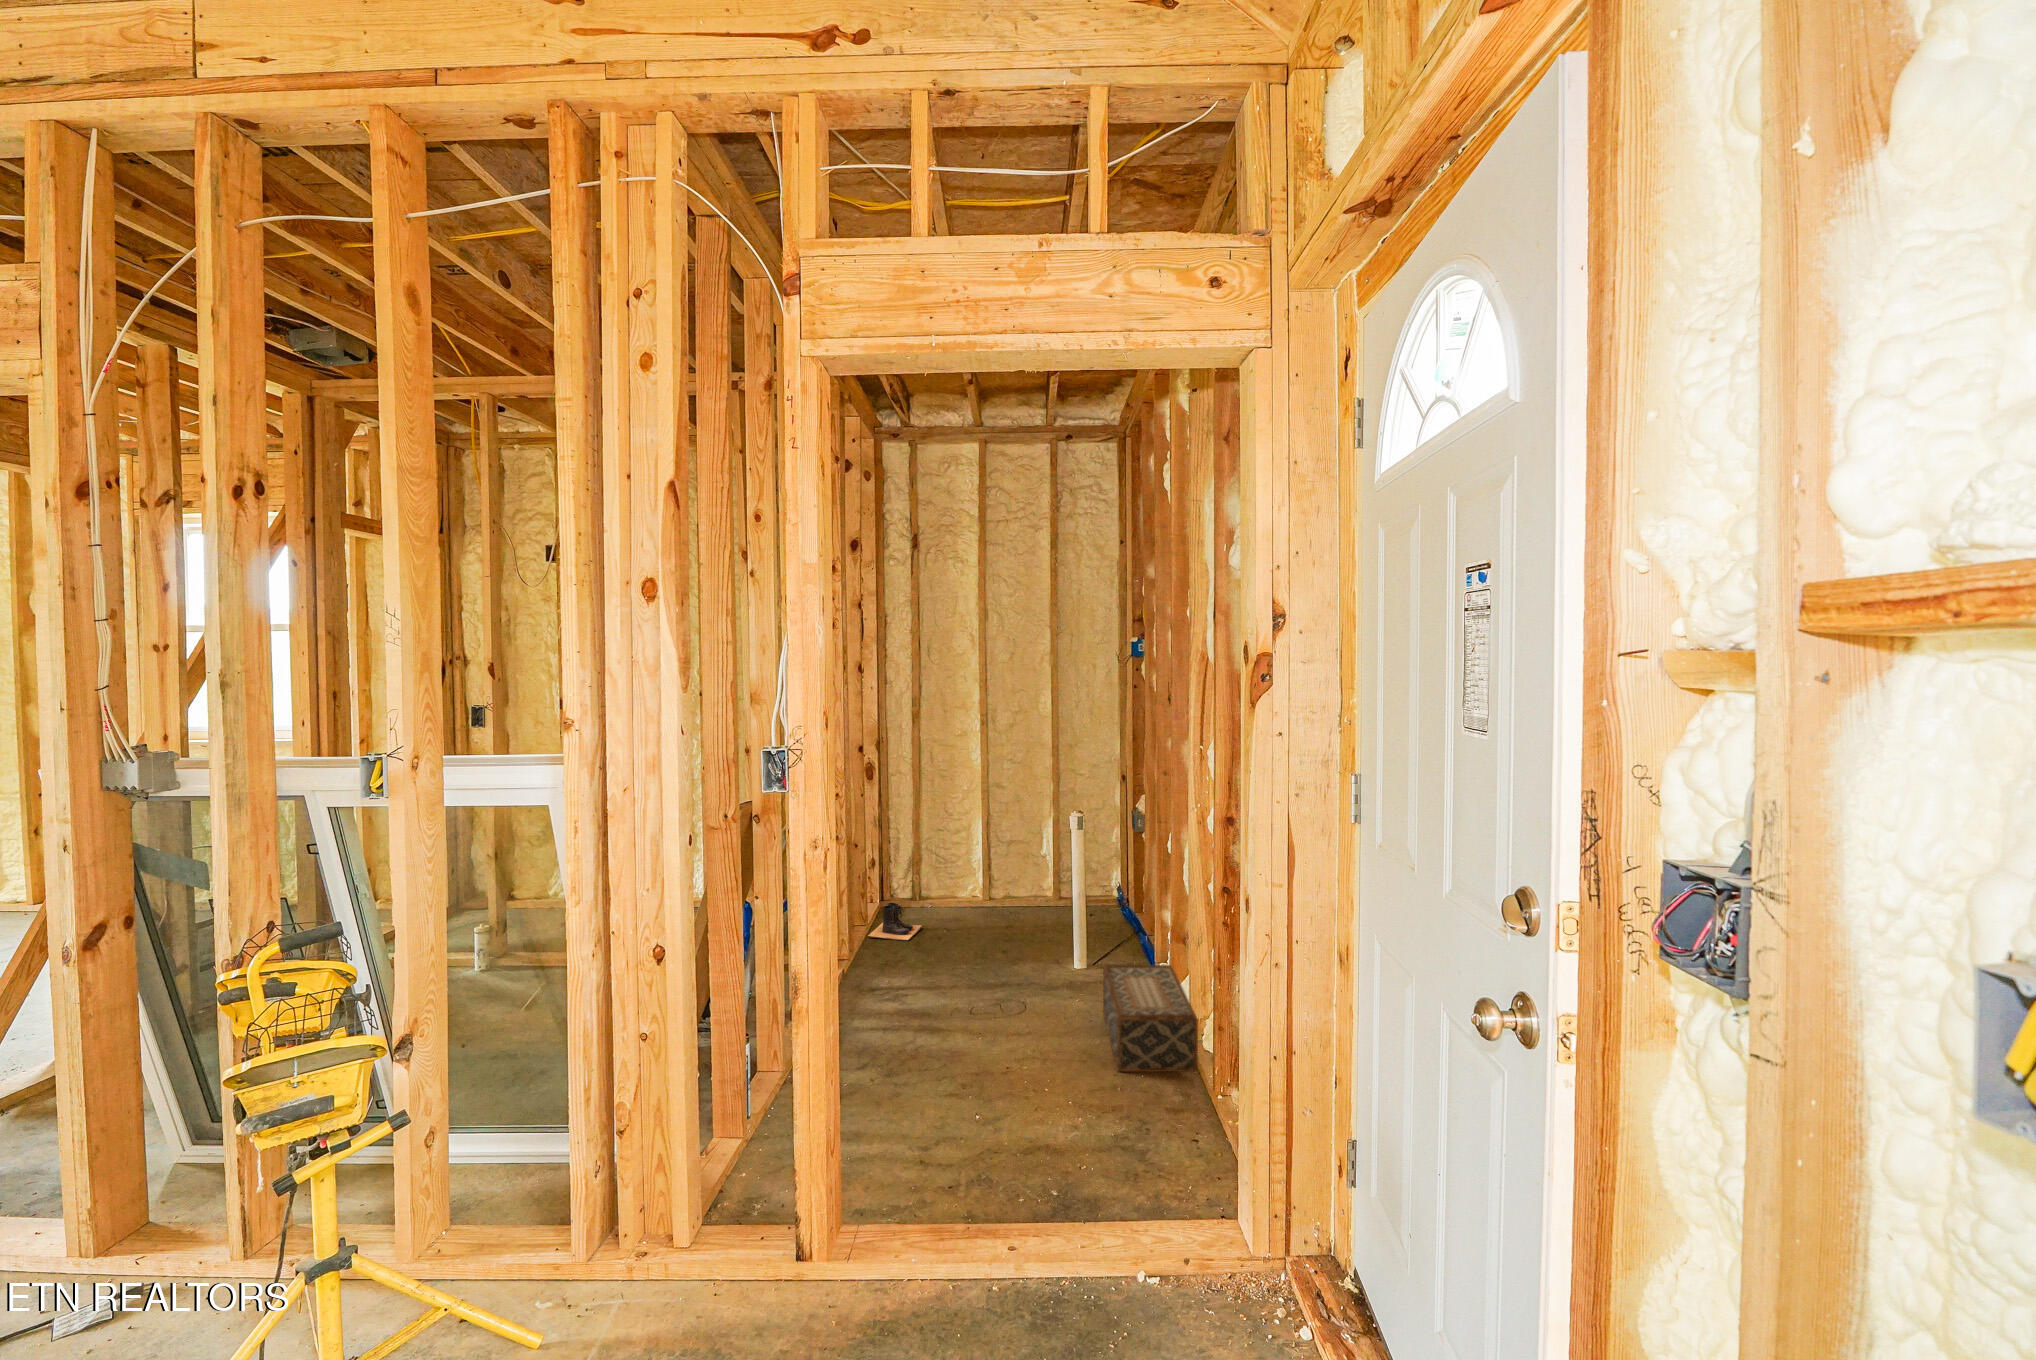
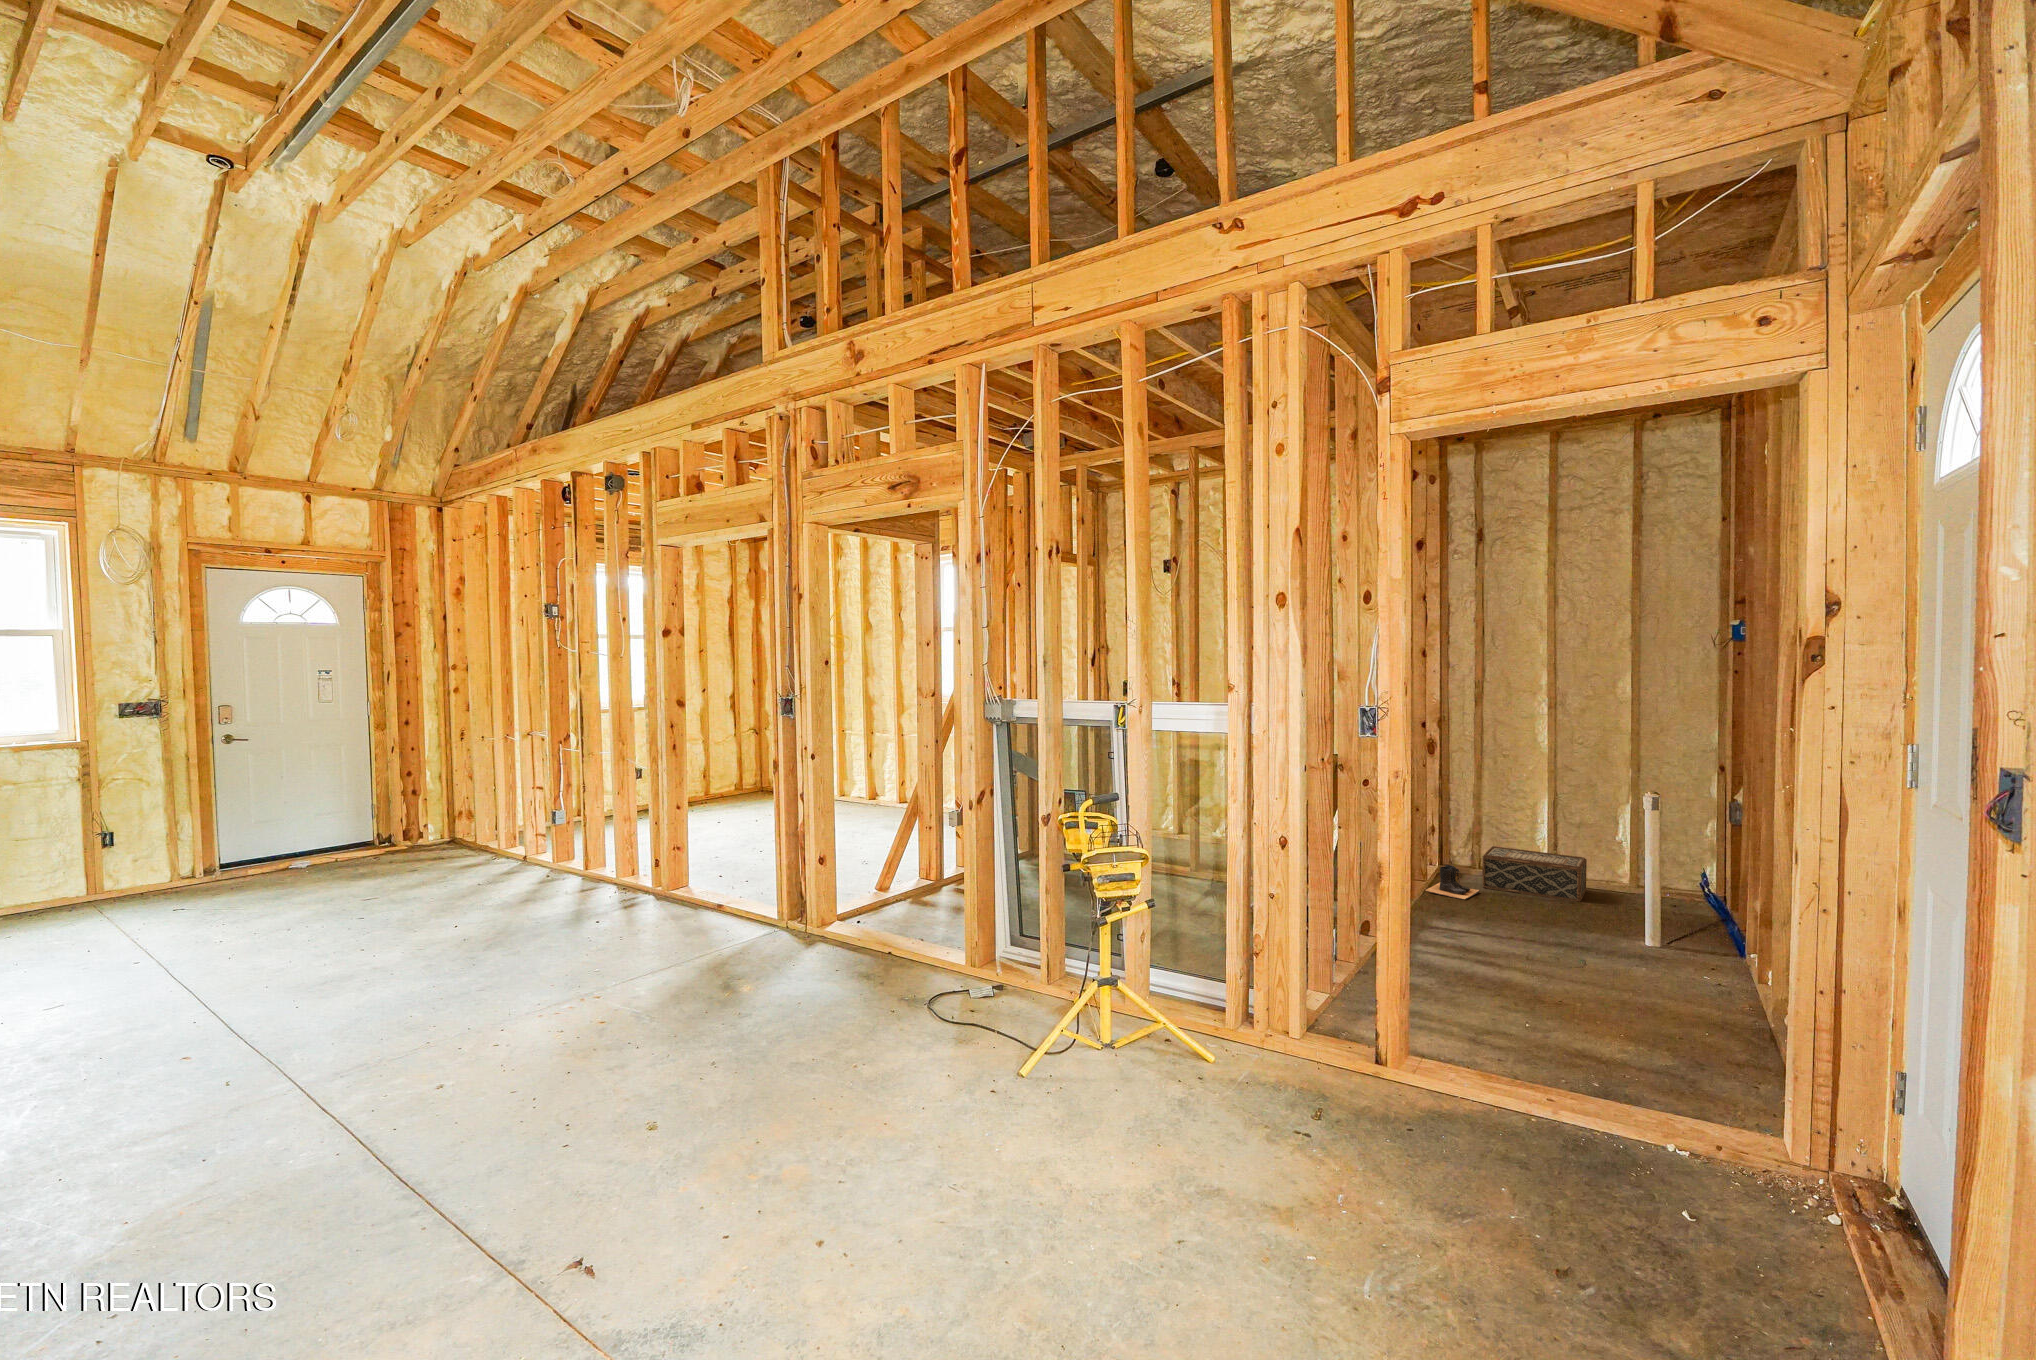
woven basket: present [1103,965,1198,1072] -> present [1482,846,1587,902]

